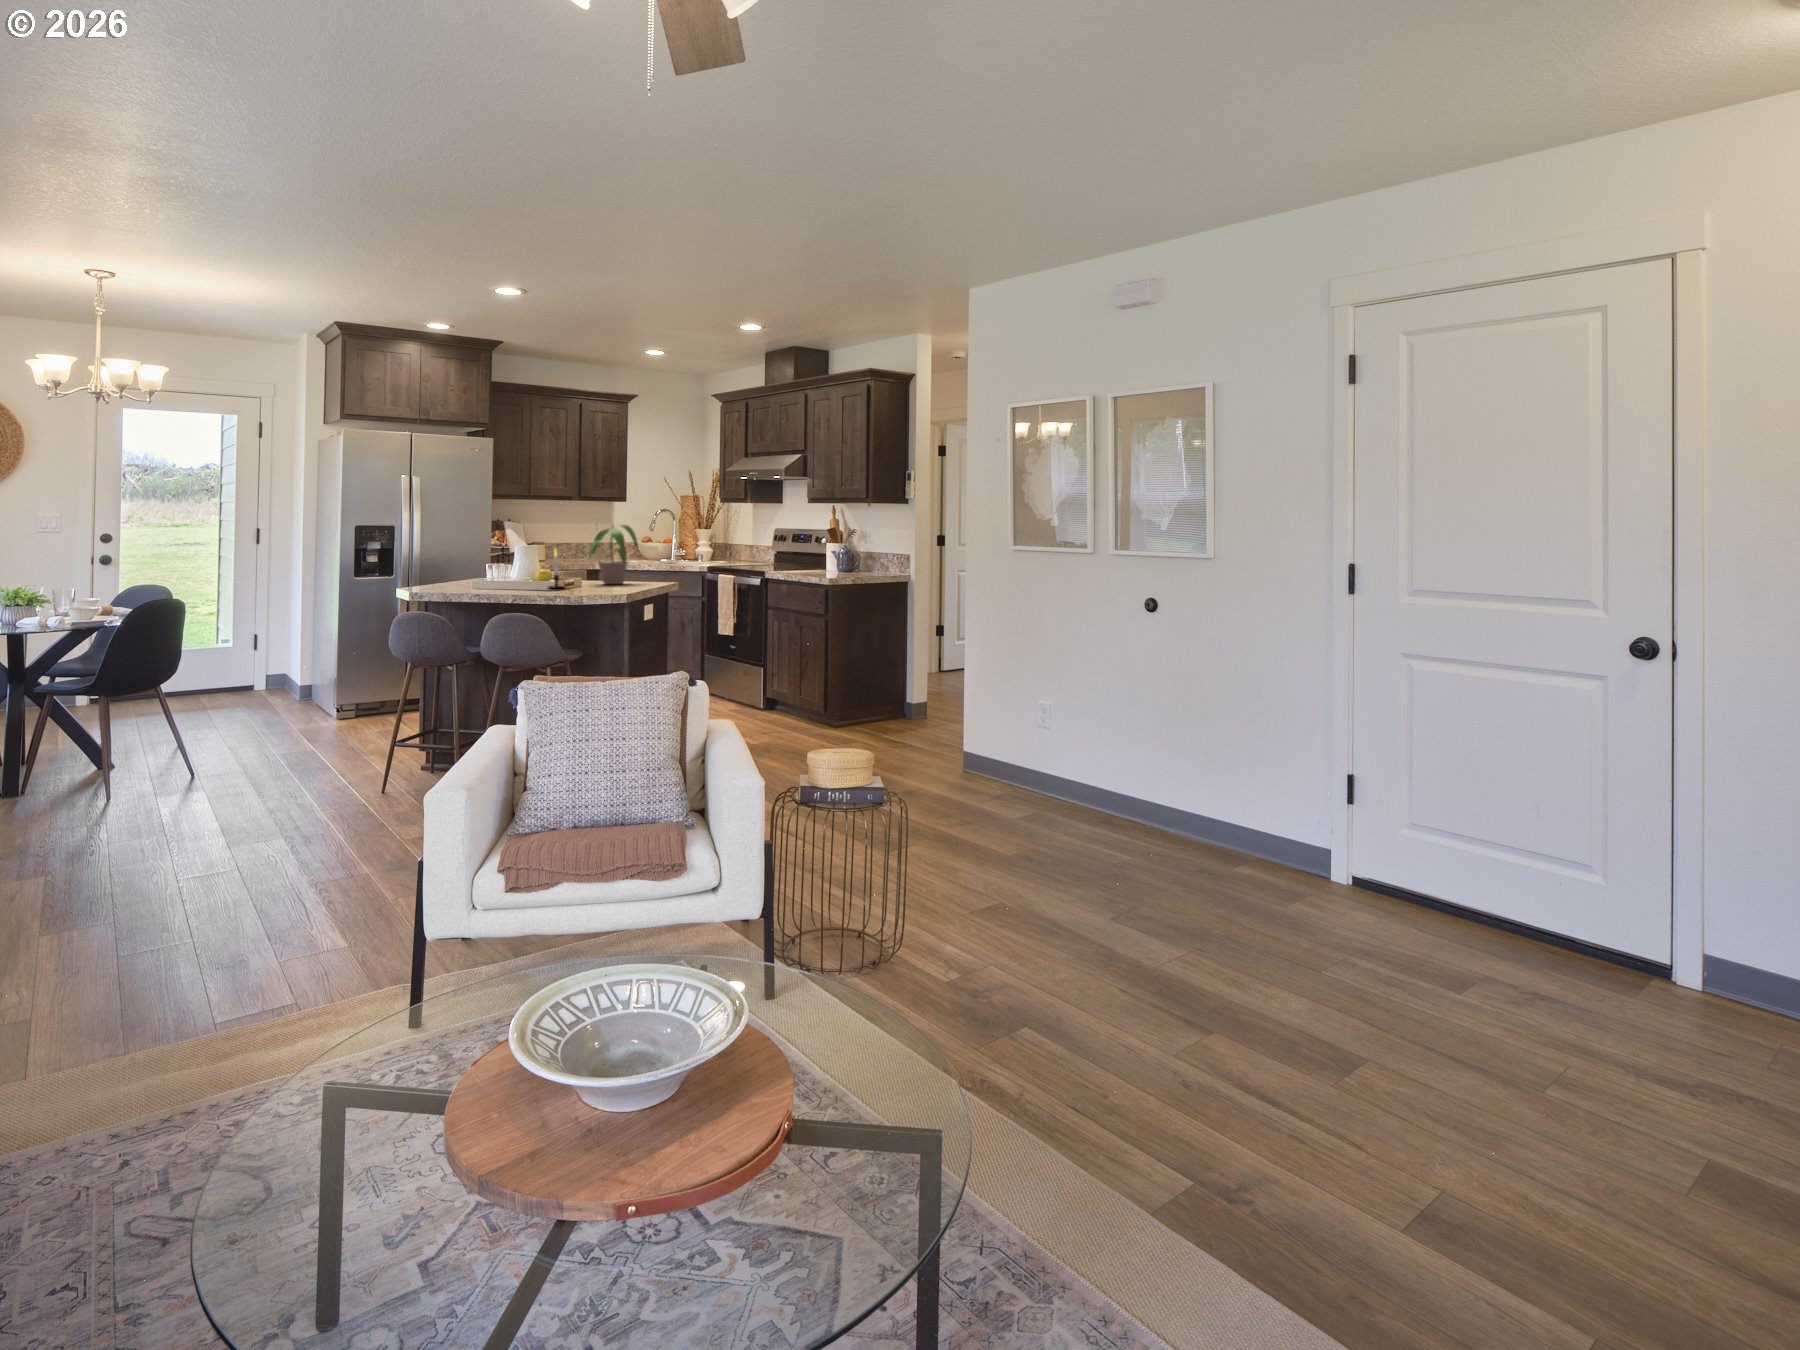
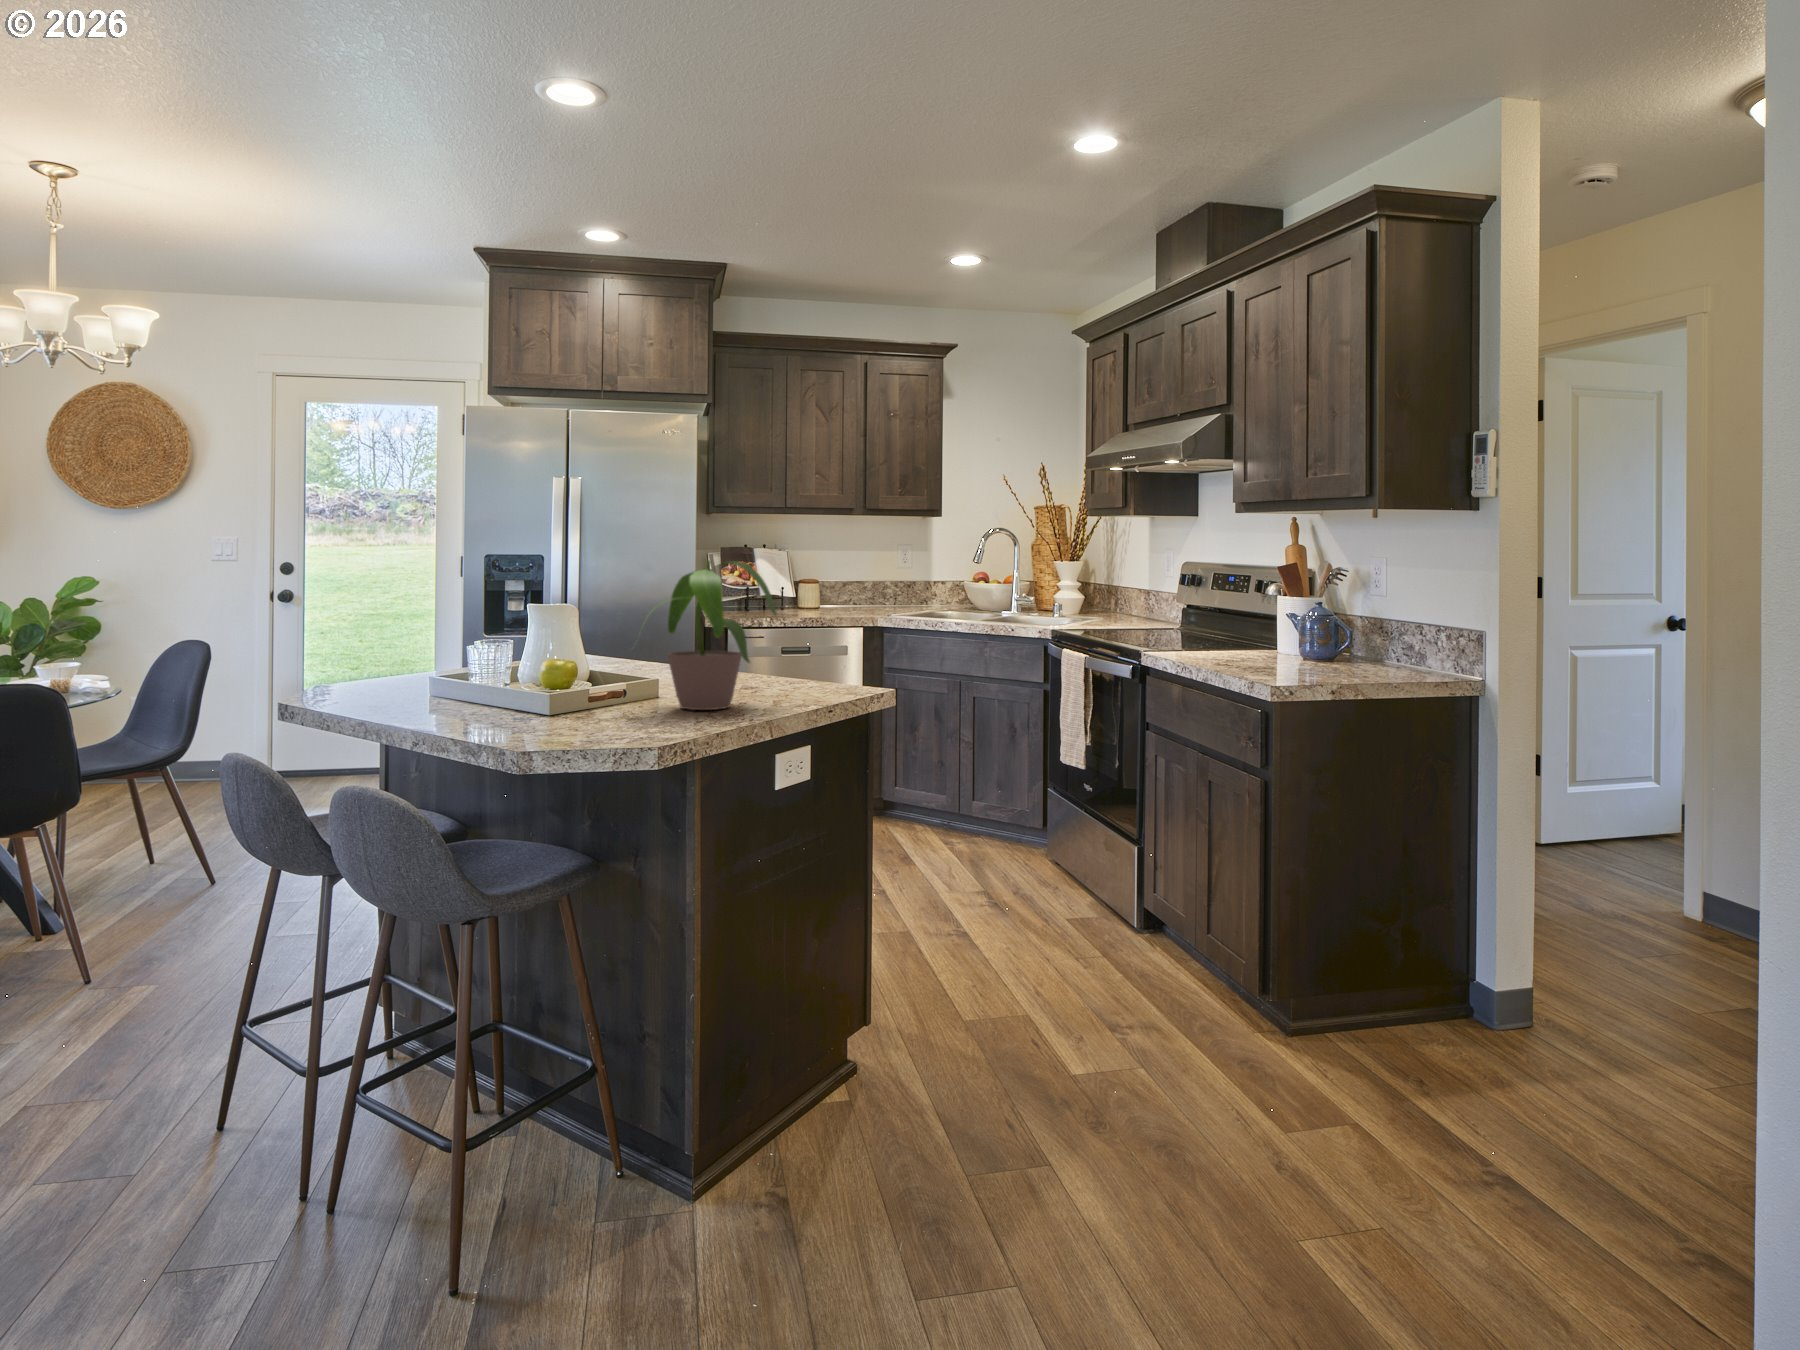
candle: present [548,551,565,588] -> none [497,619,562,728]

